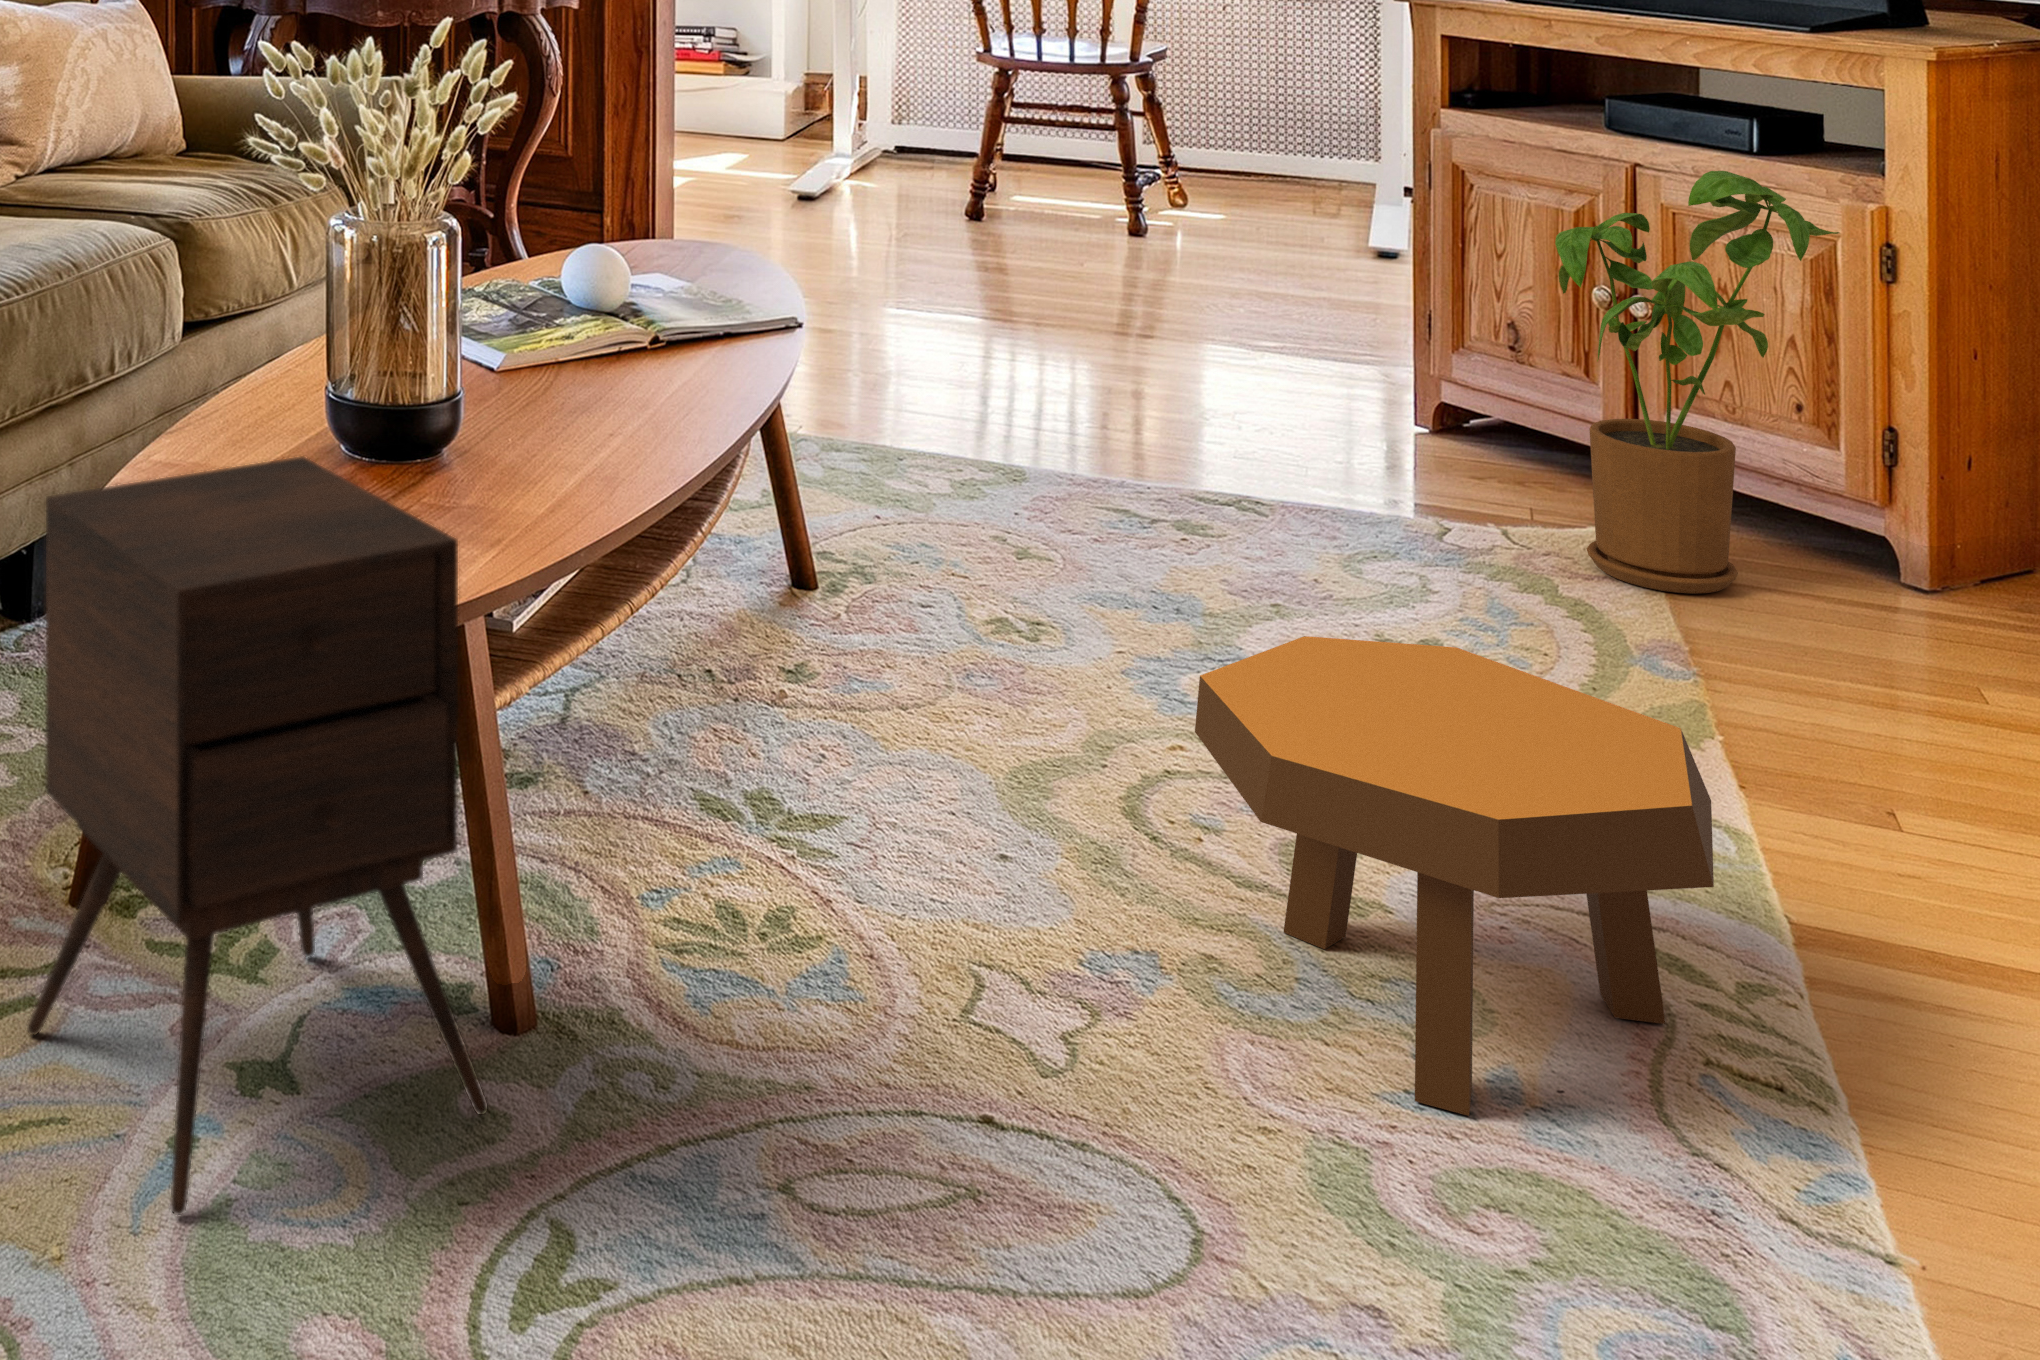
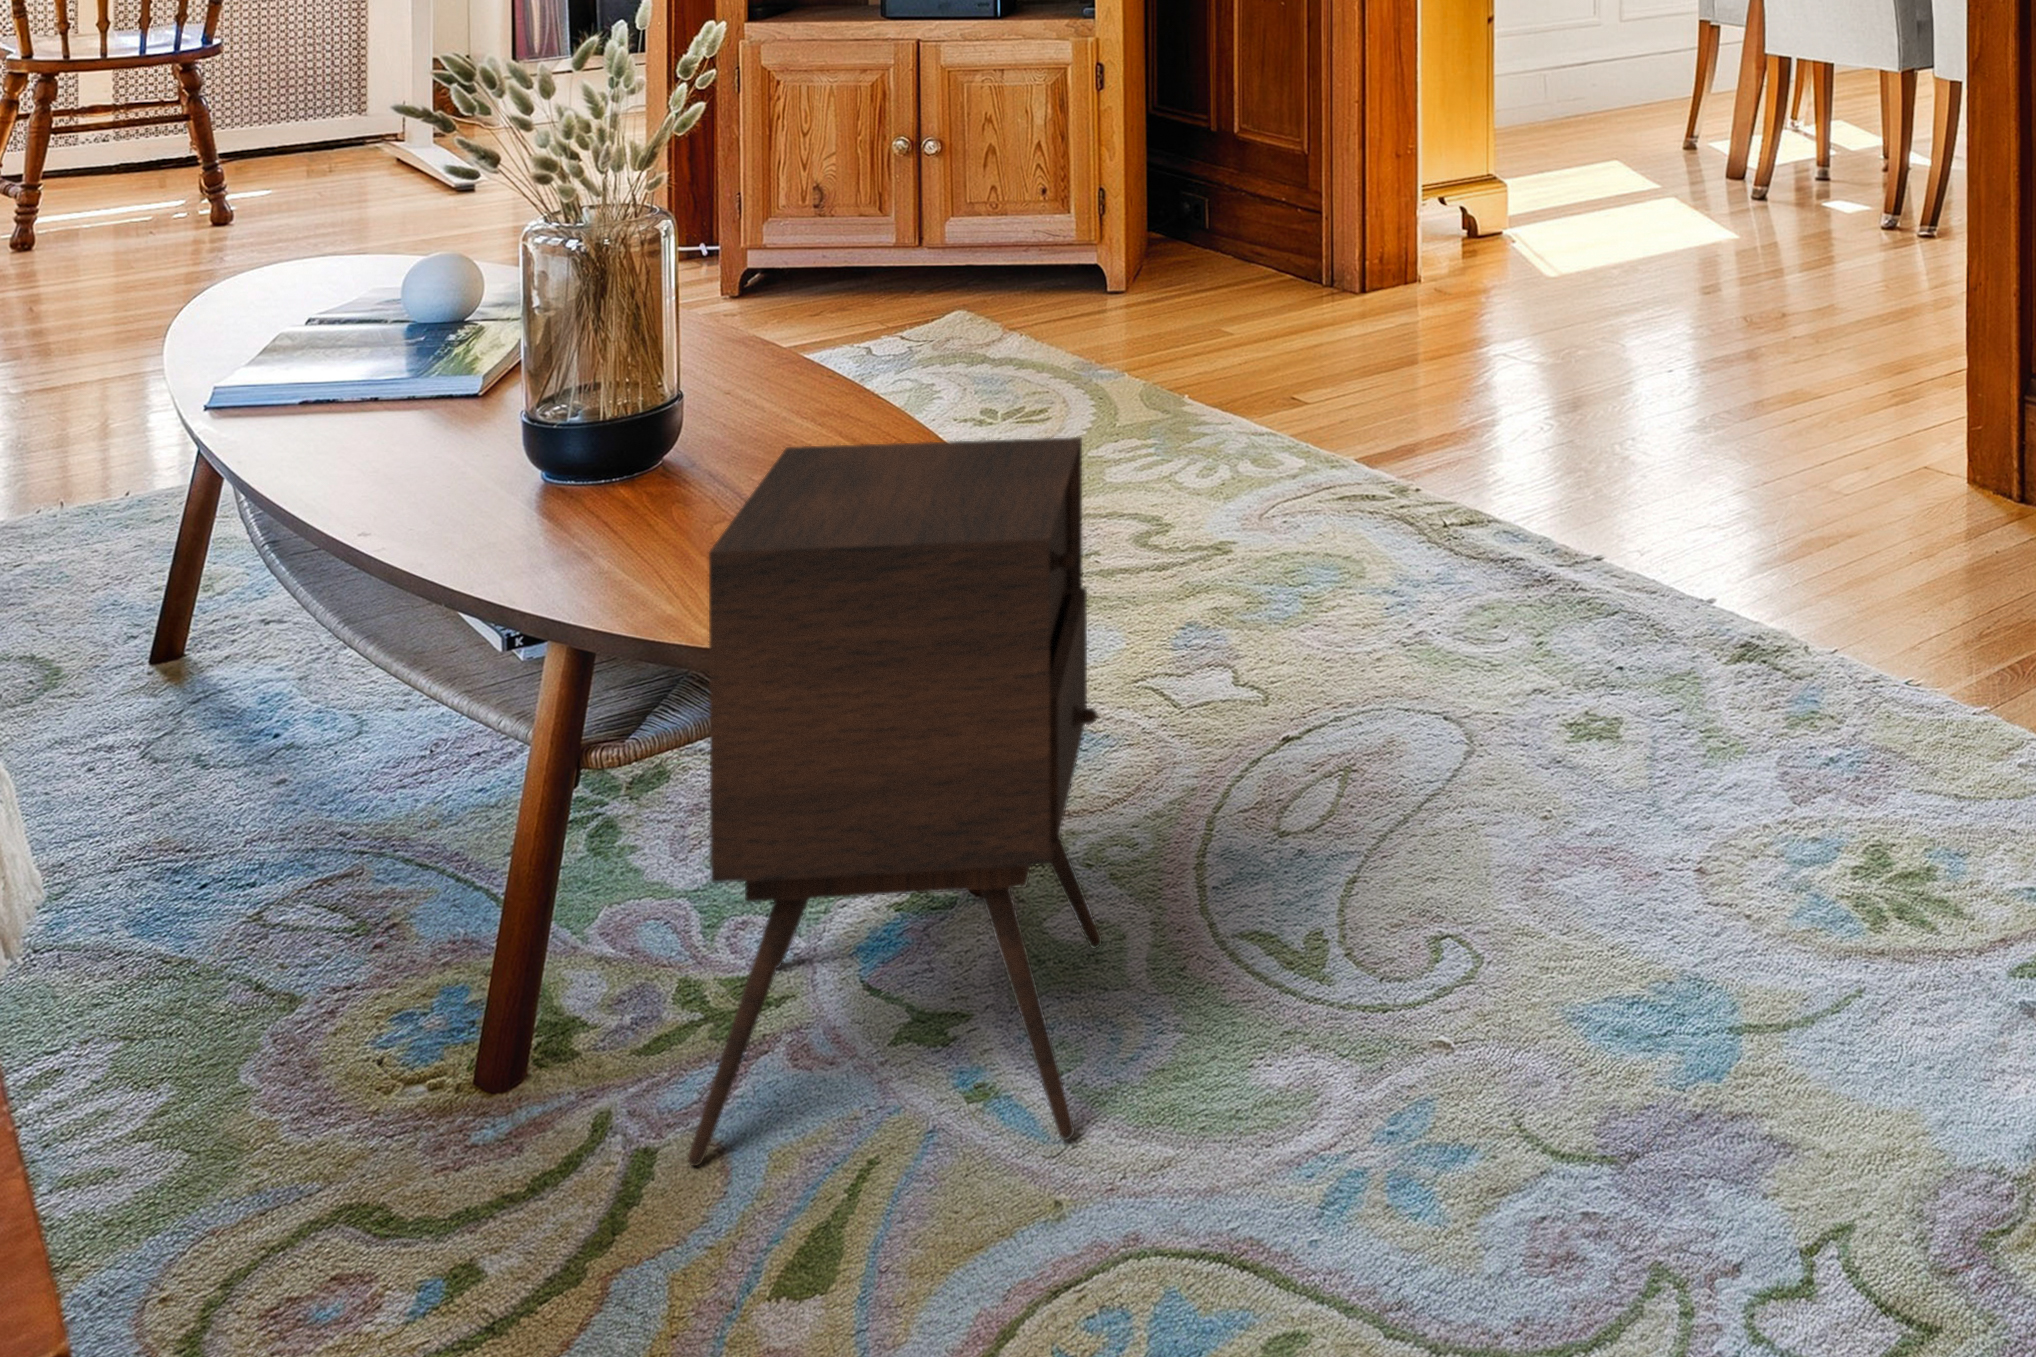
house plant: present [1555,171,1839,594] -> none [945,28,1118,344]
footstool: present [1195,636,1714,1116] -> none [1193,353,1511,629]

